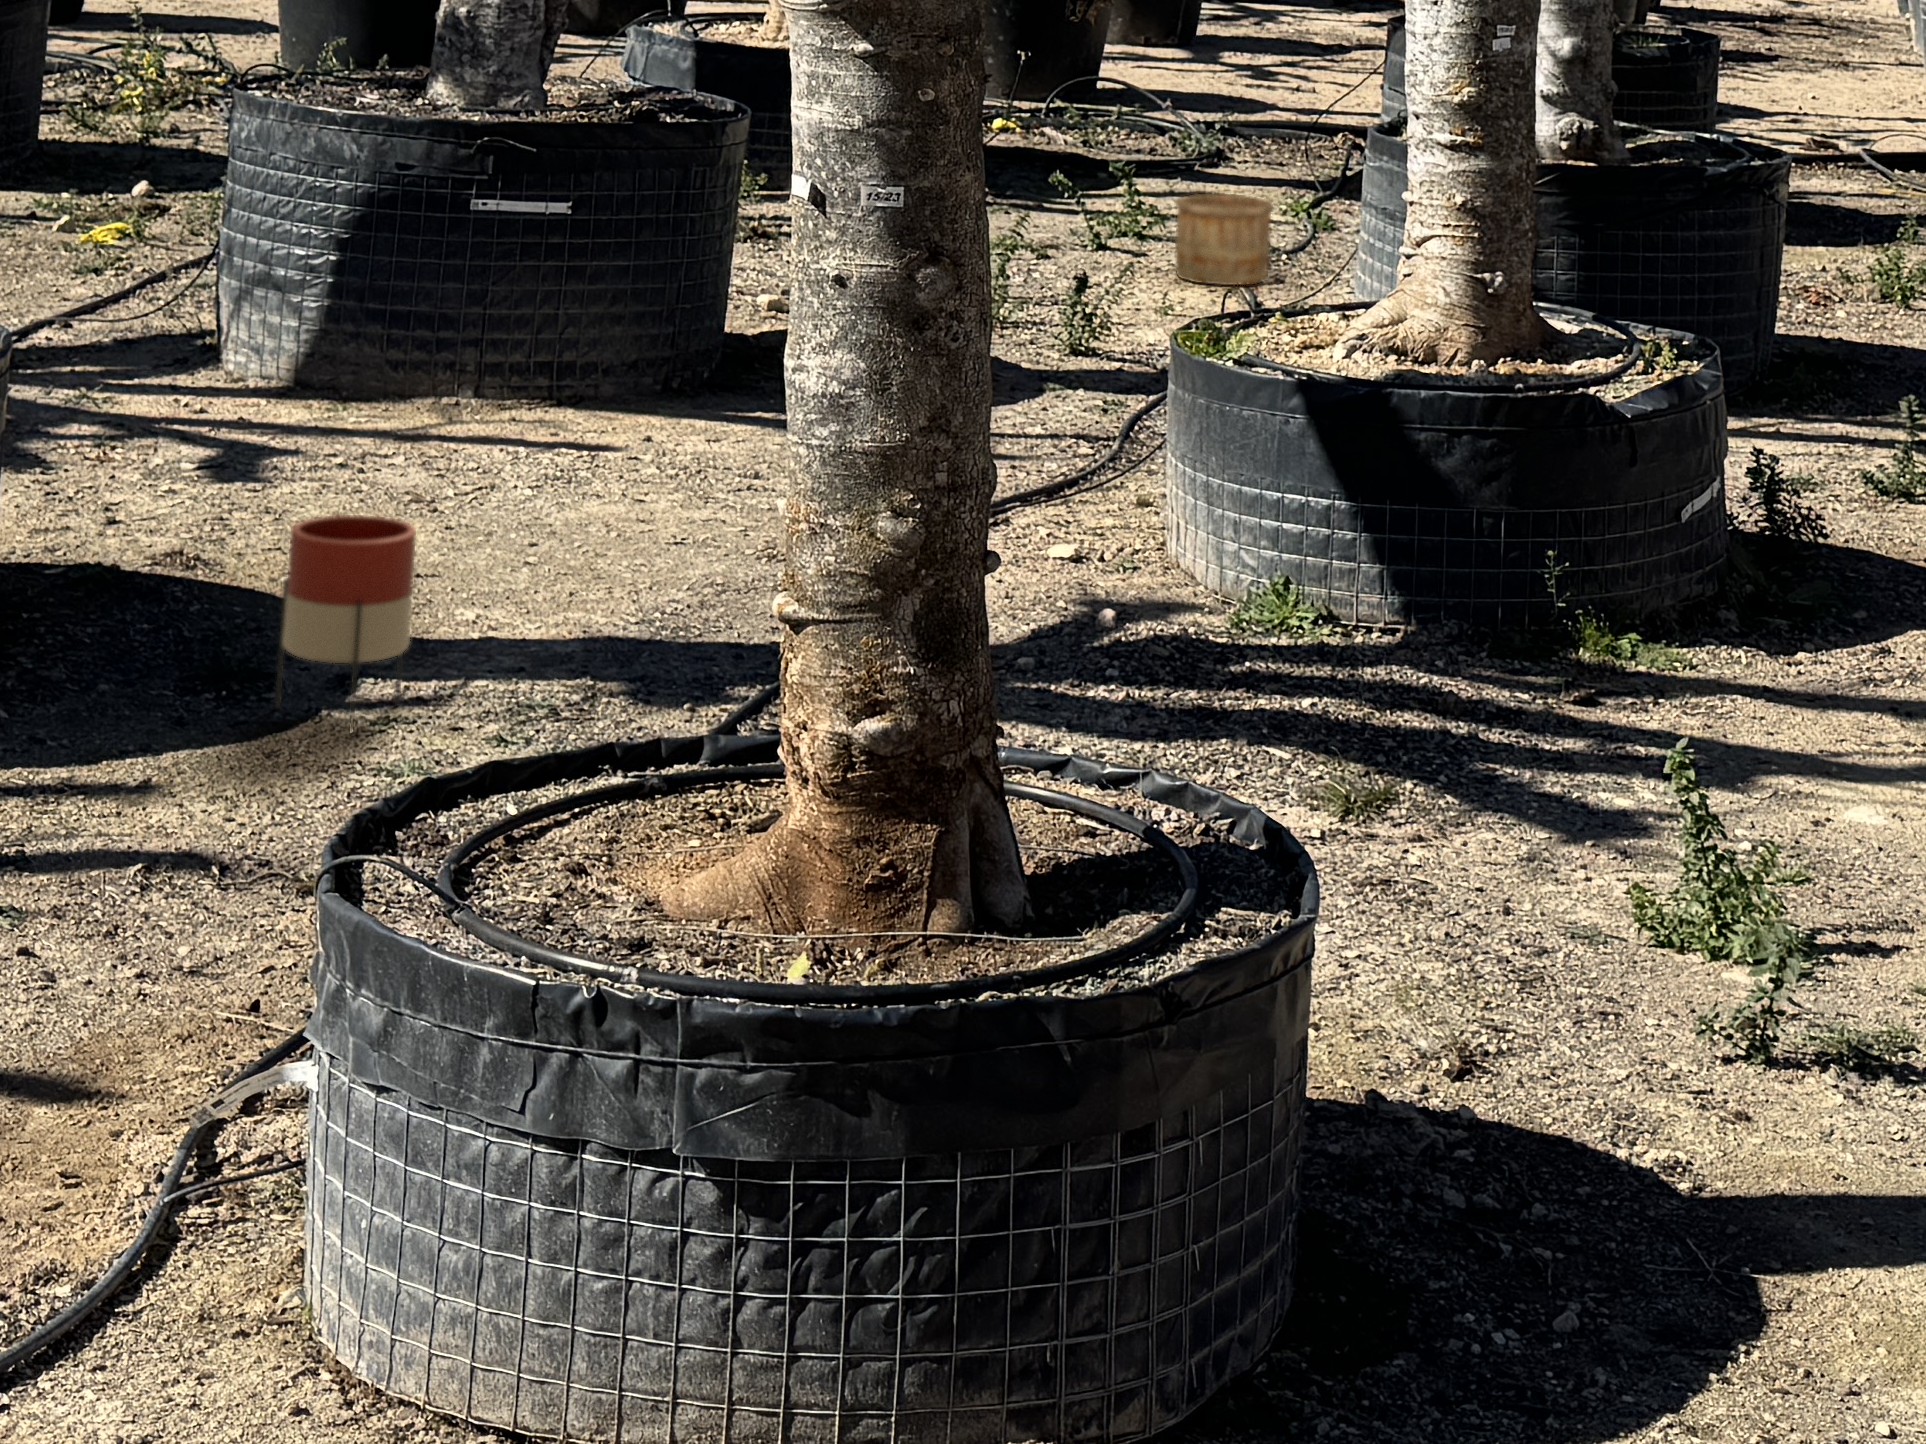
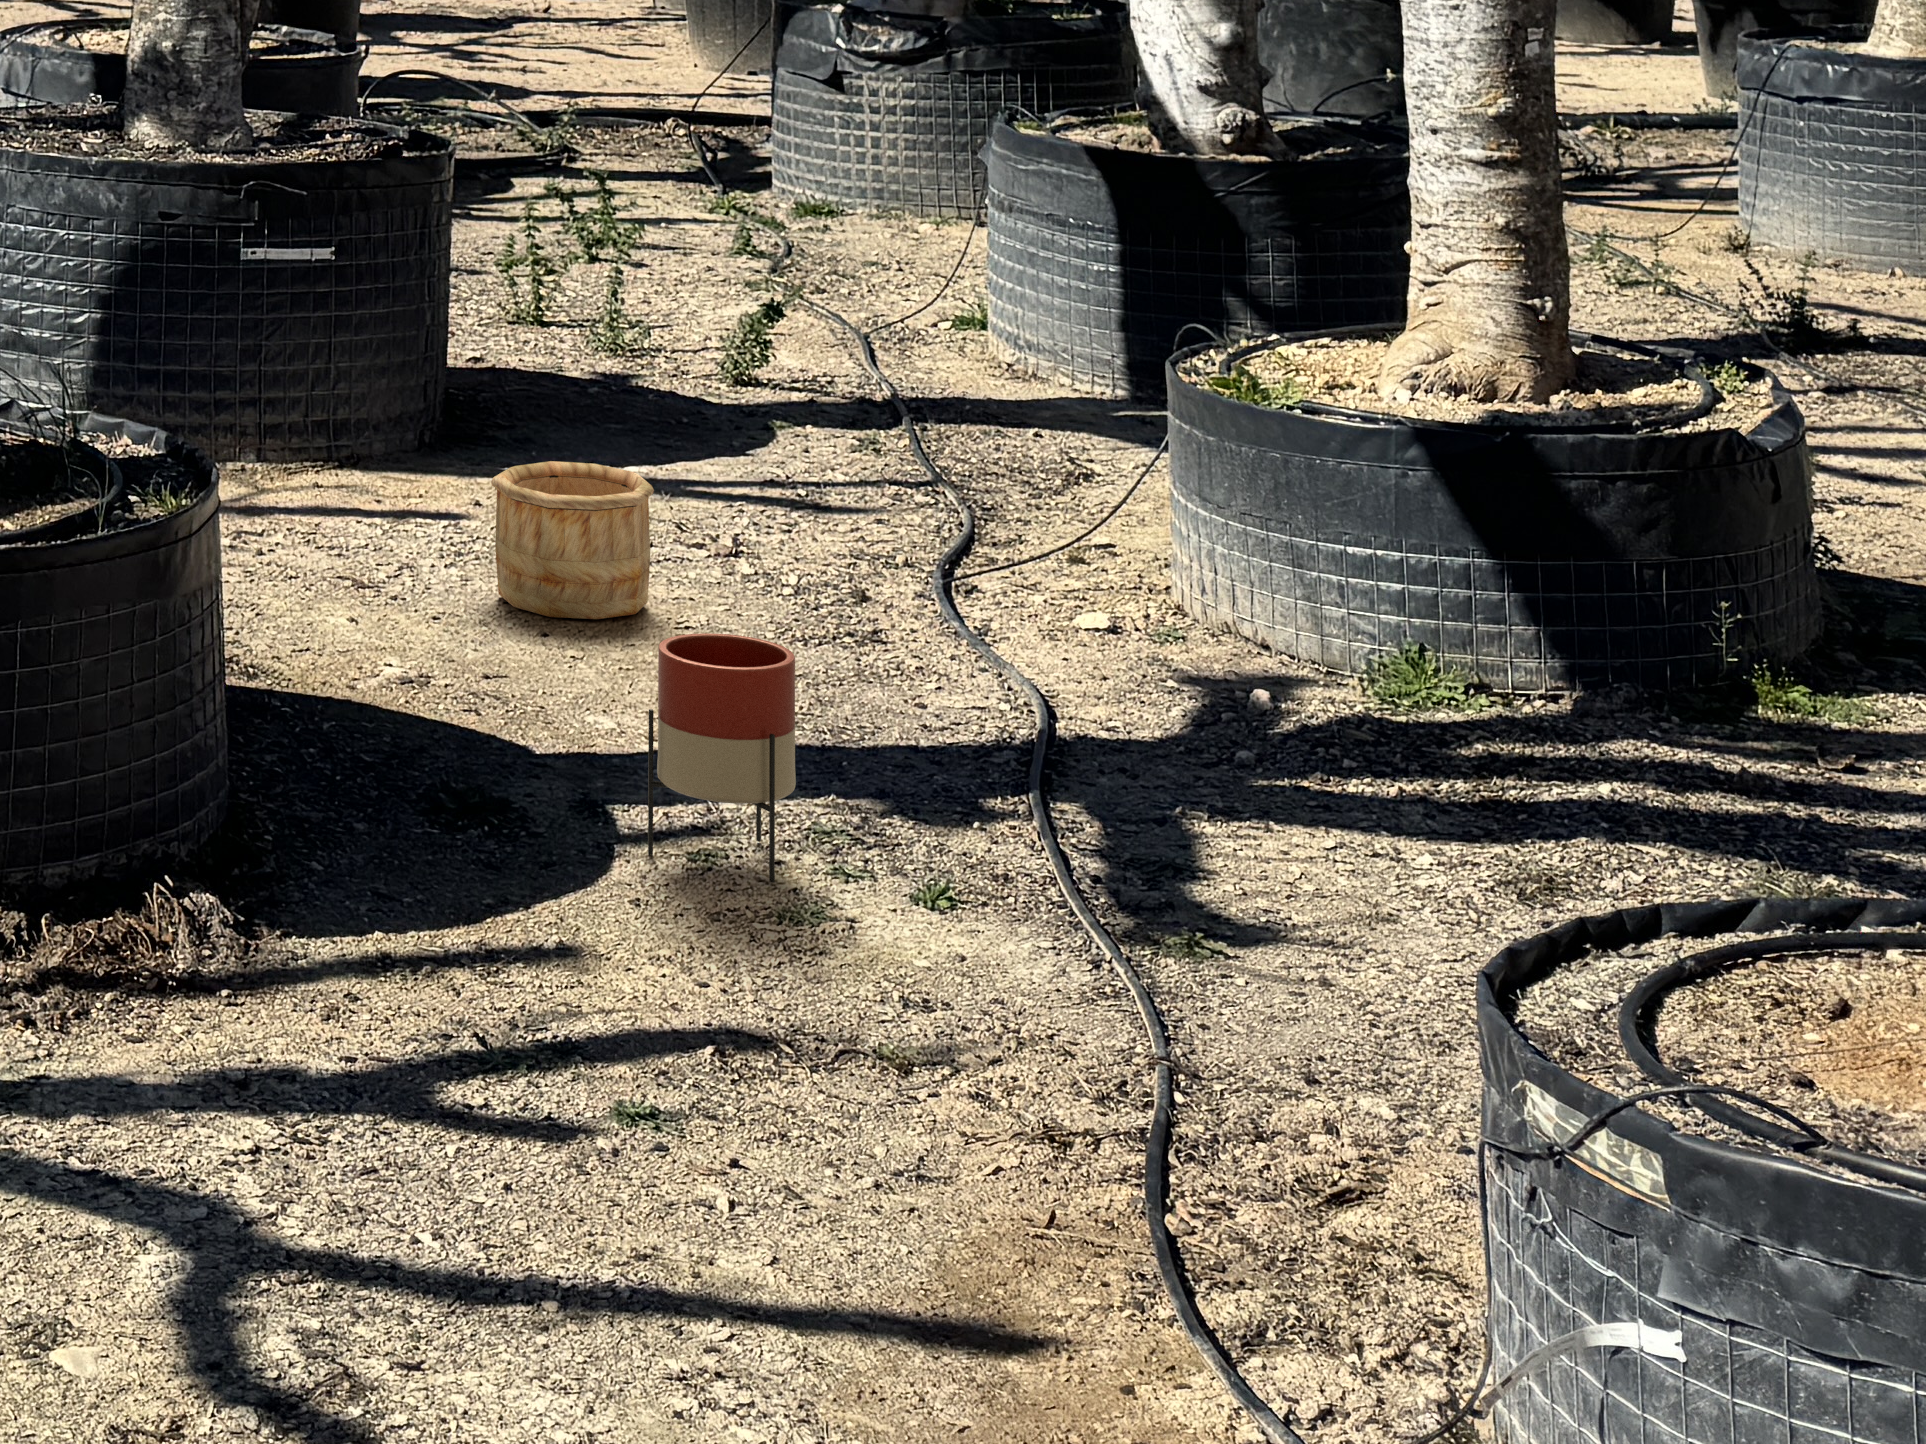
wooden bucket: present [1175,194,1274,285] -> present [491,461,654,619]

